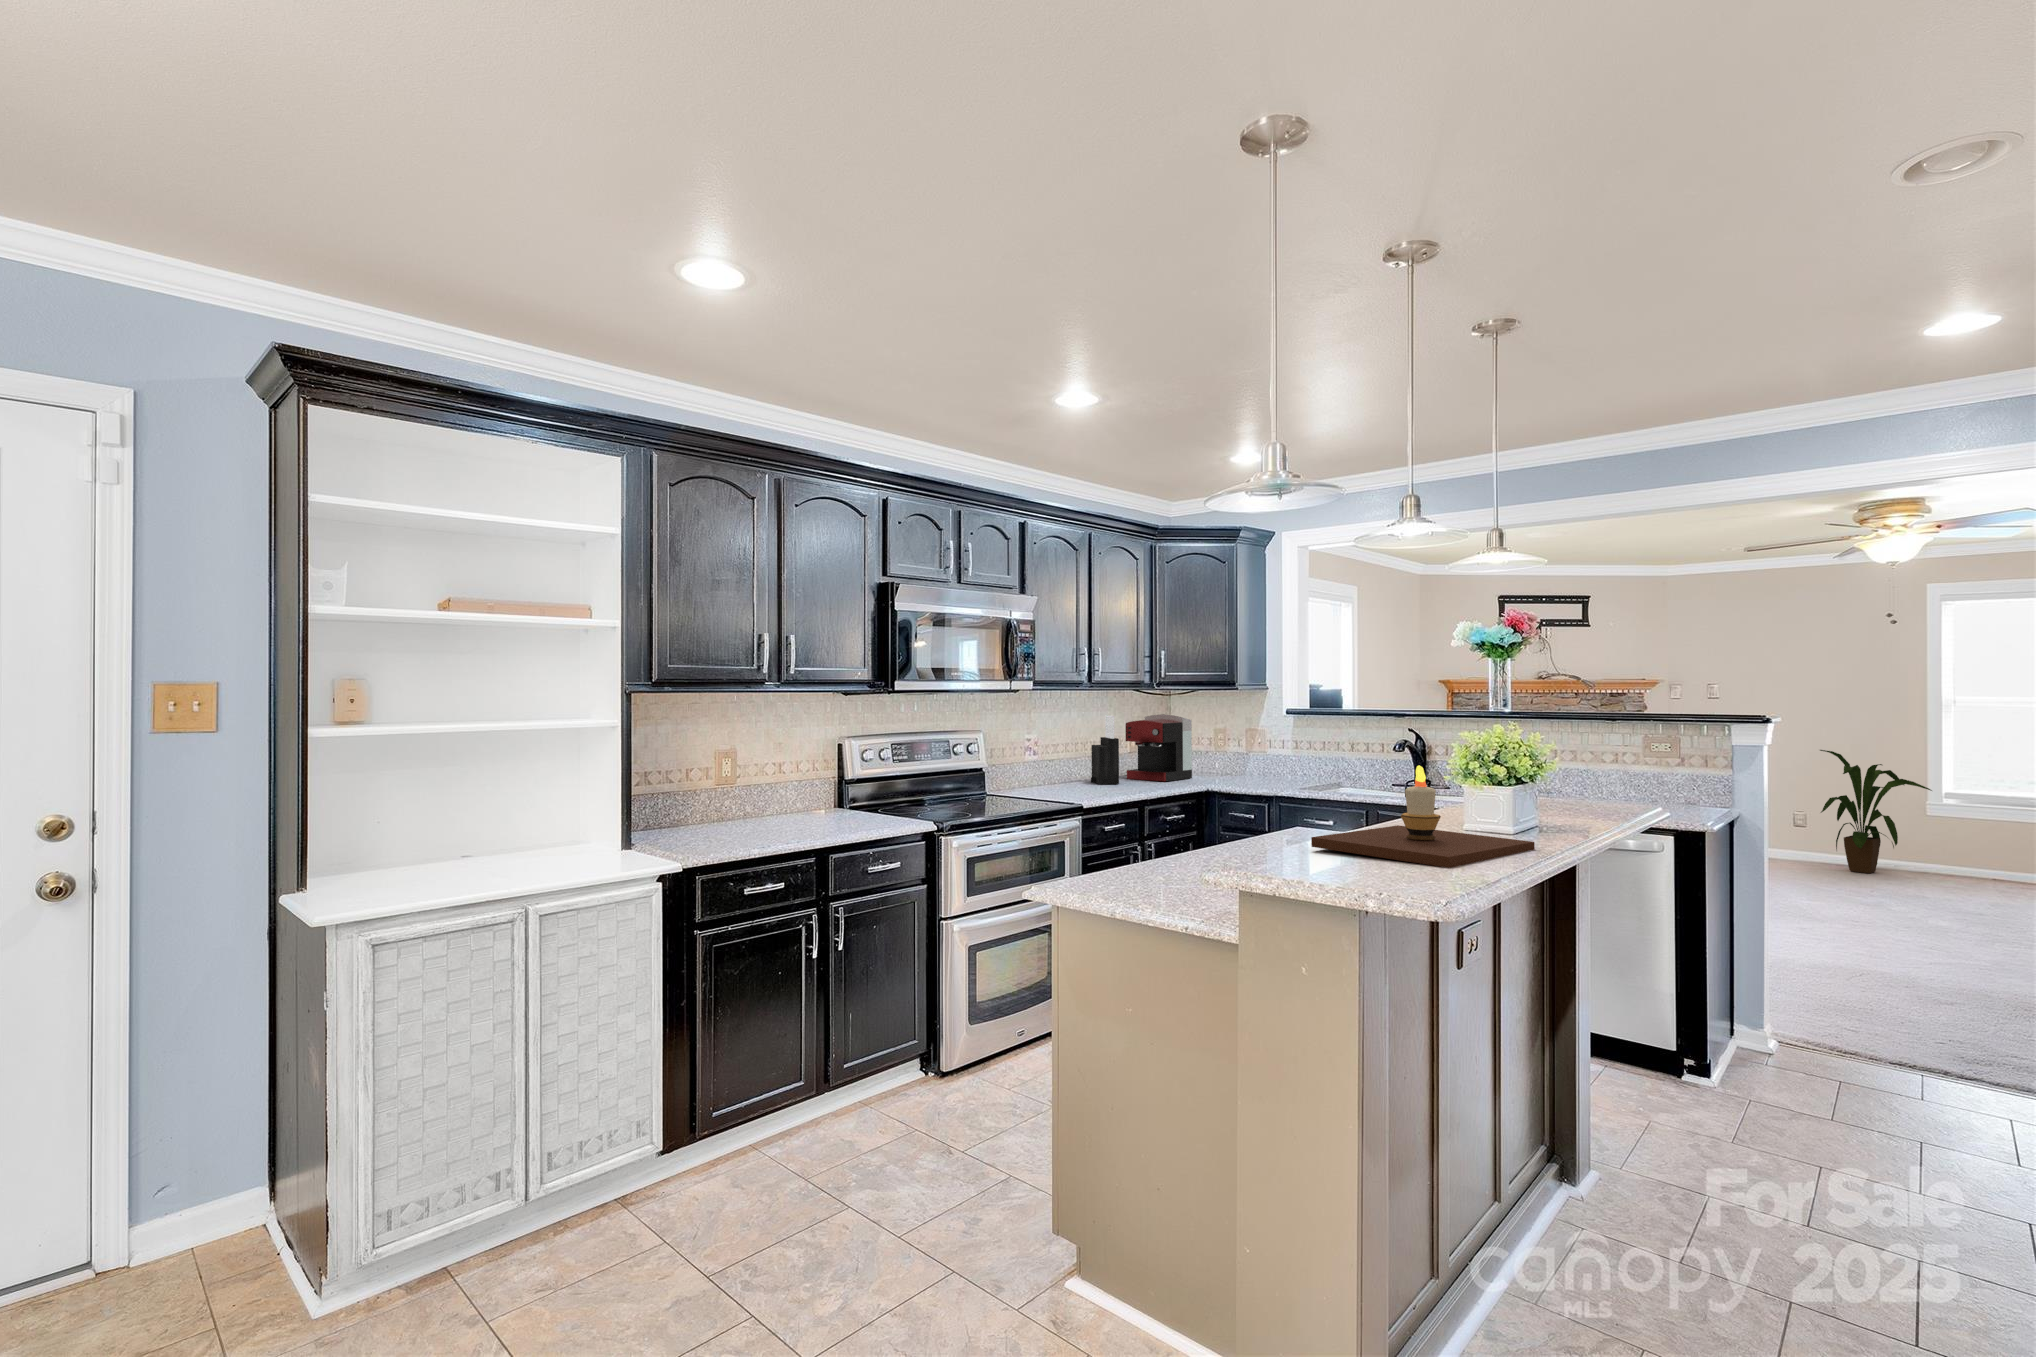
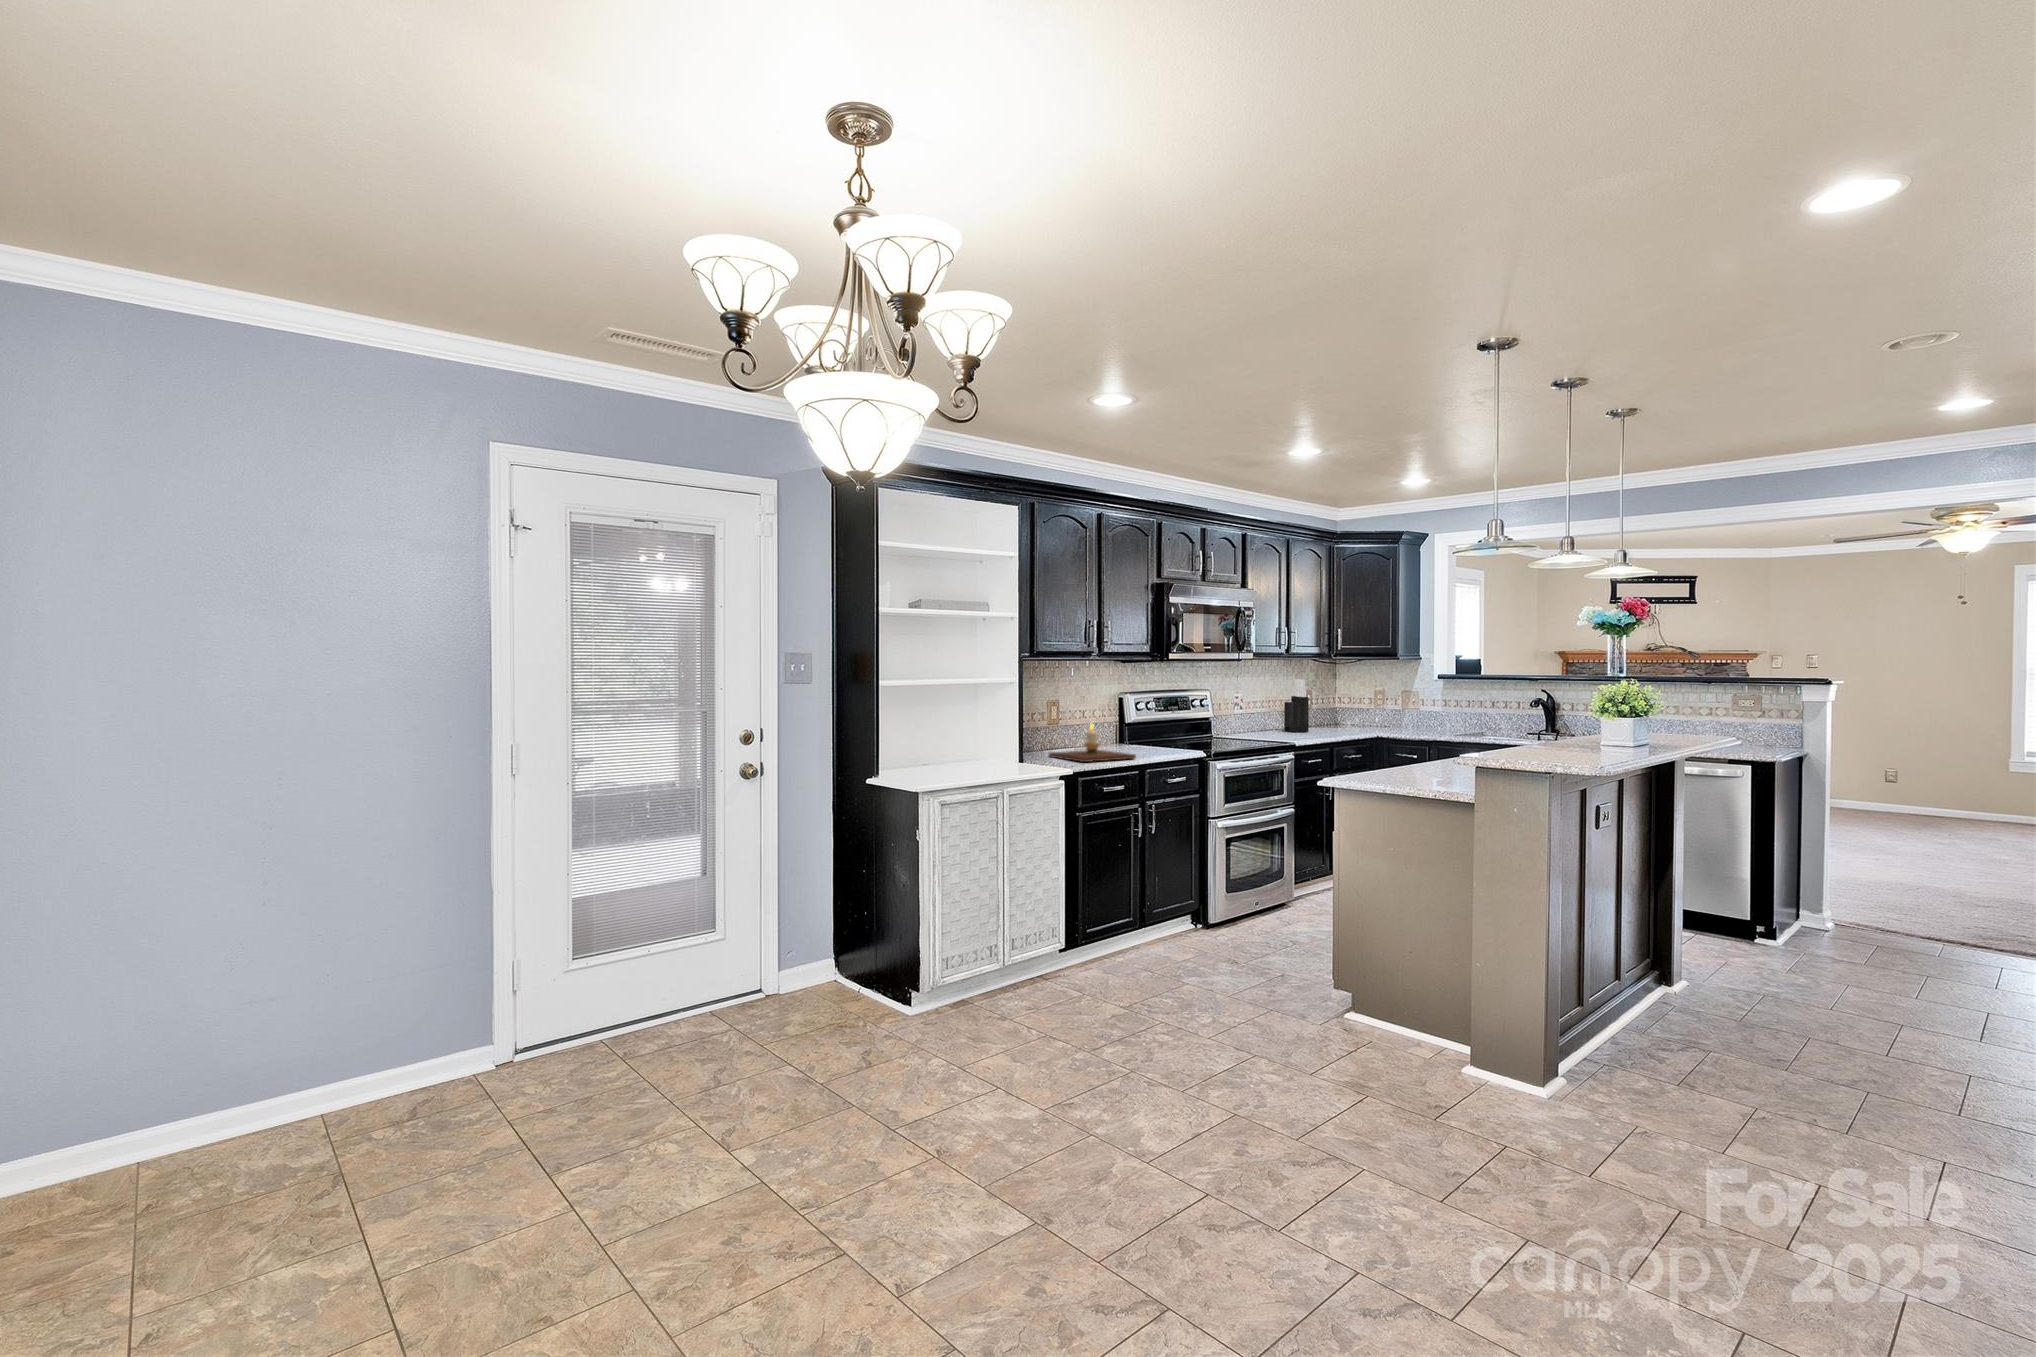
coffee maker: present [1125,714,1192,781] -> none [1310,679,1362,731]
house plant: present [1820,750,1932,873] -> none [1904,713,2010,821]
candle: present [1311,765,1535,868] -> present [1049,723,1136,762]

